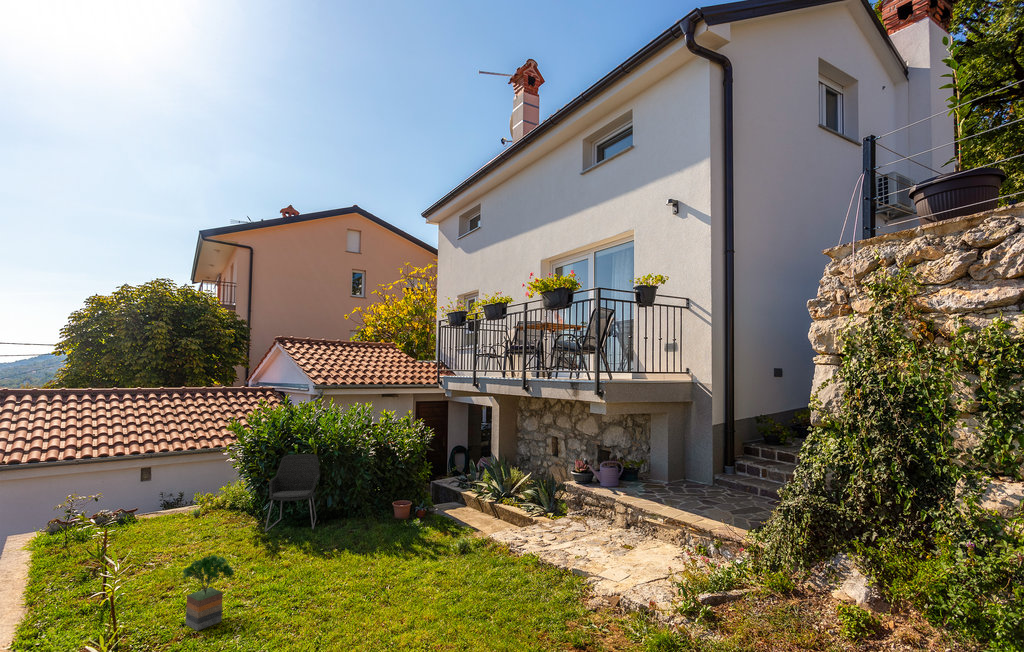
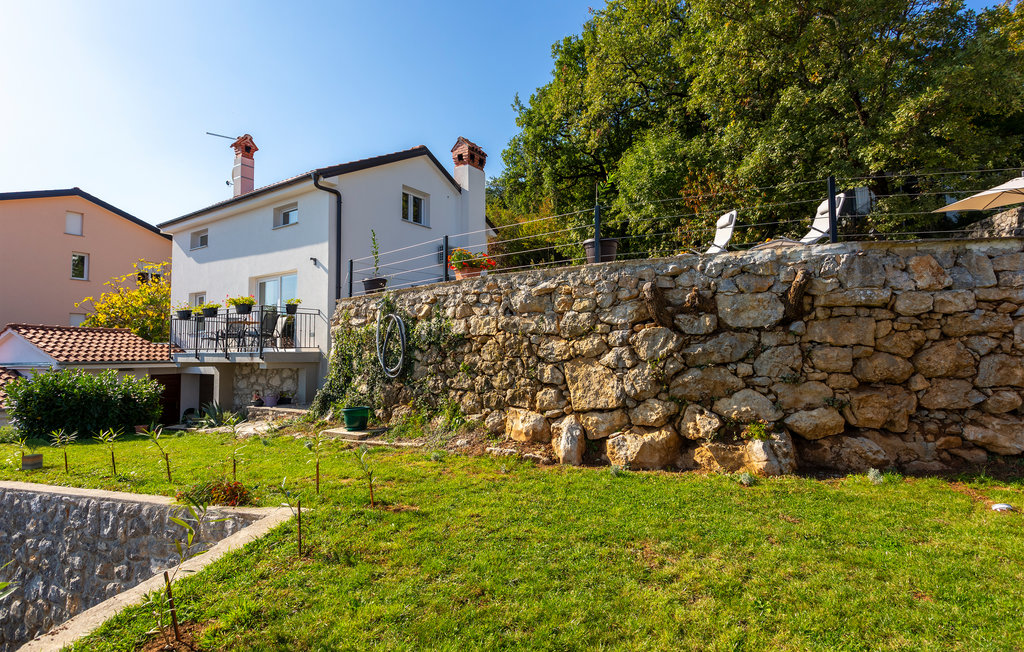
chair: present [265,454,320,532] -> none [42,403,80,448]

